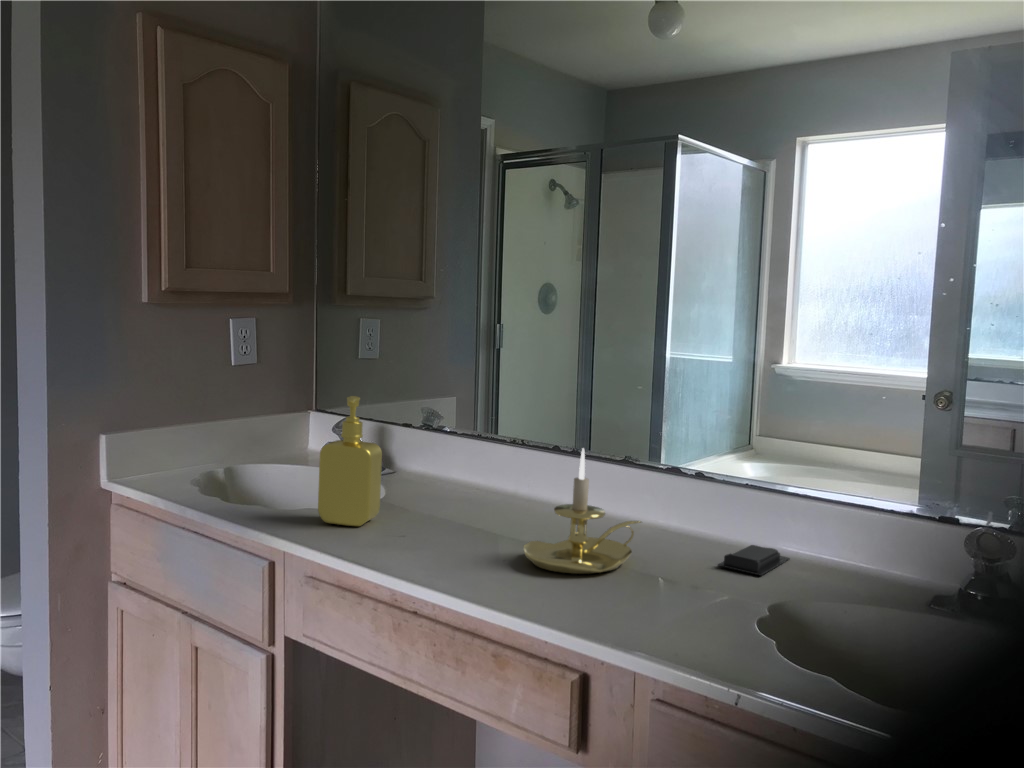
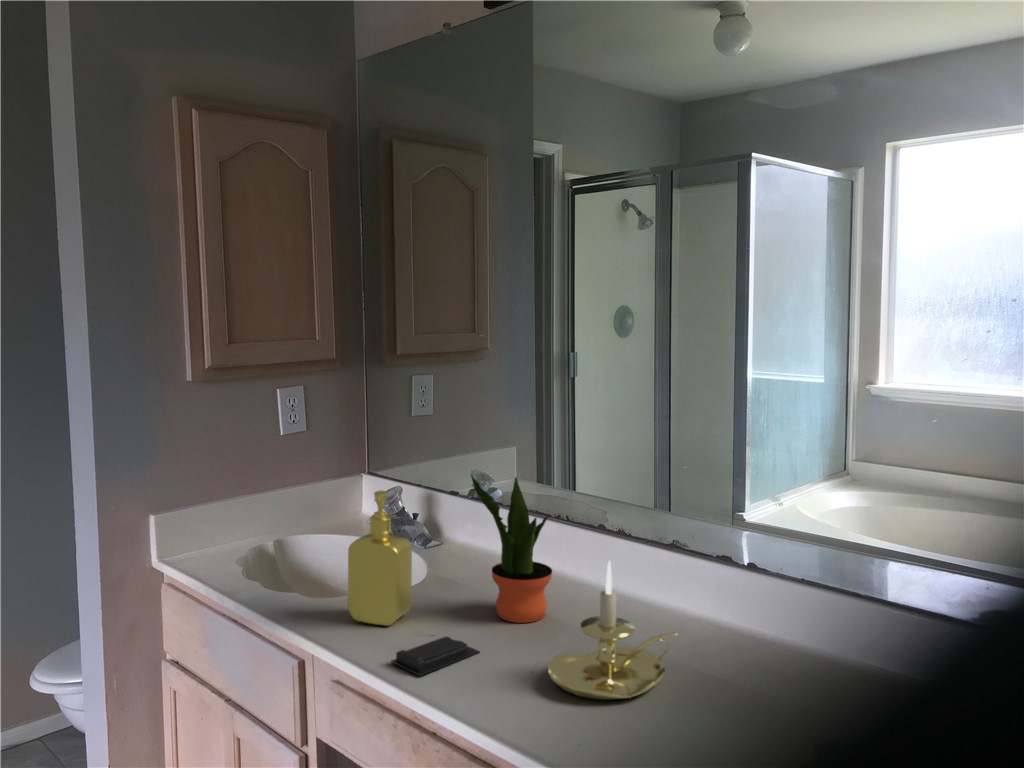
potted plant: none [442,380,517,525] -> present [471,475,552,623]
soap bar: present [718,545,790,575] -> present [391,637,479,676]

